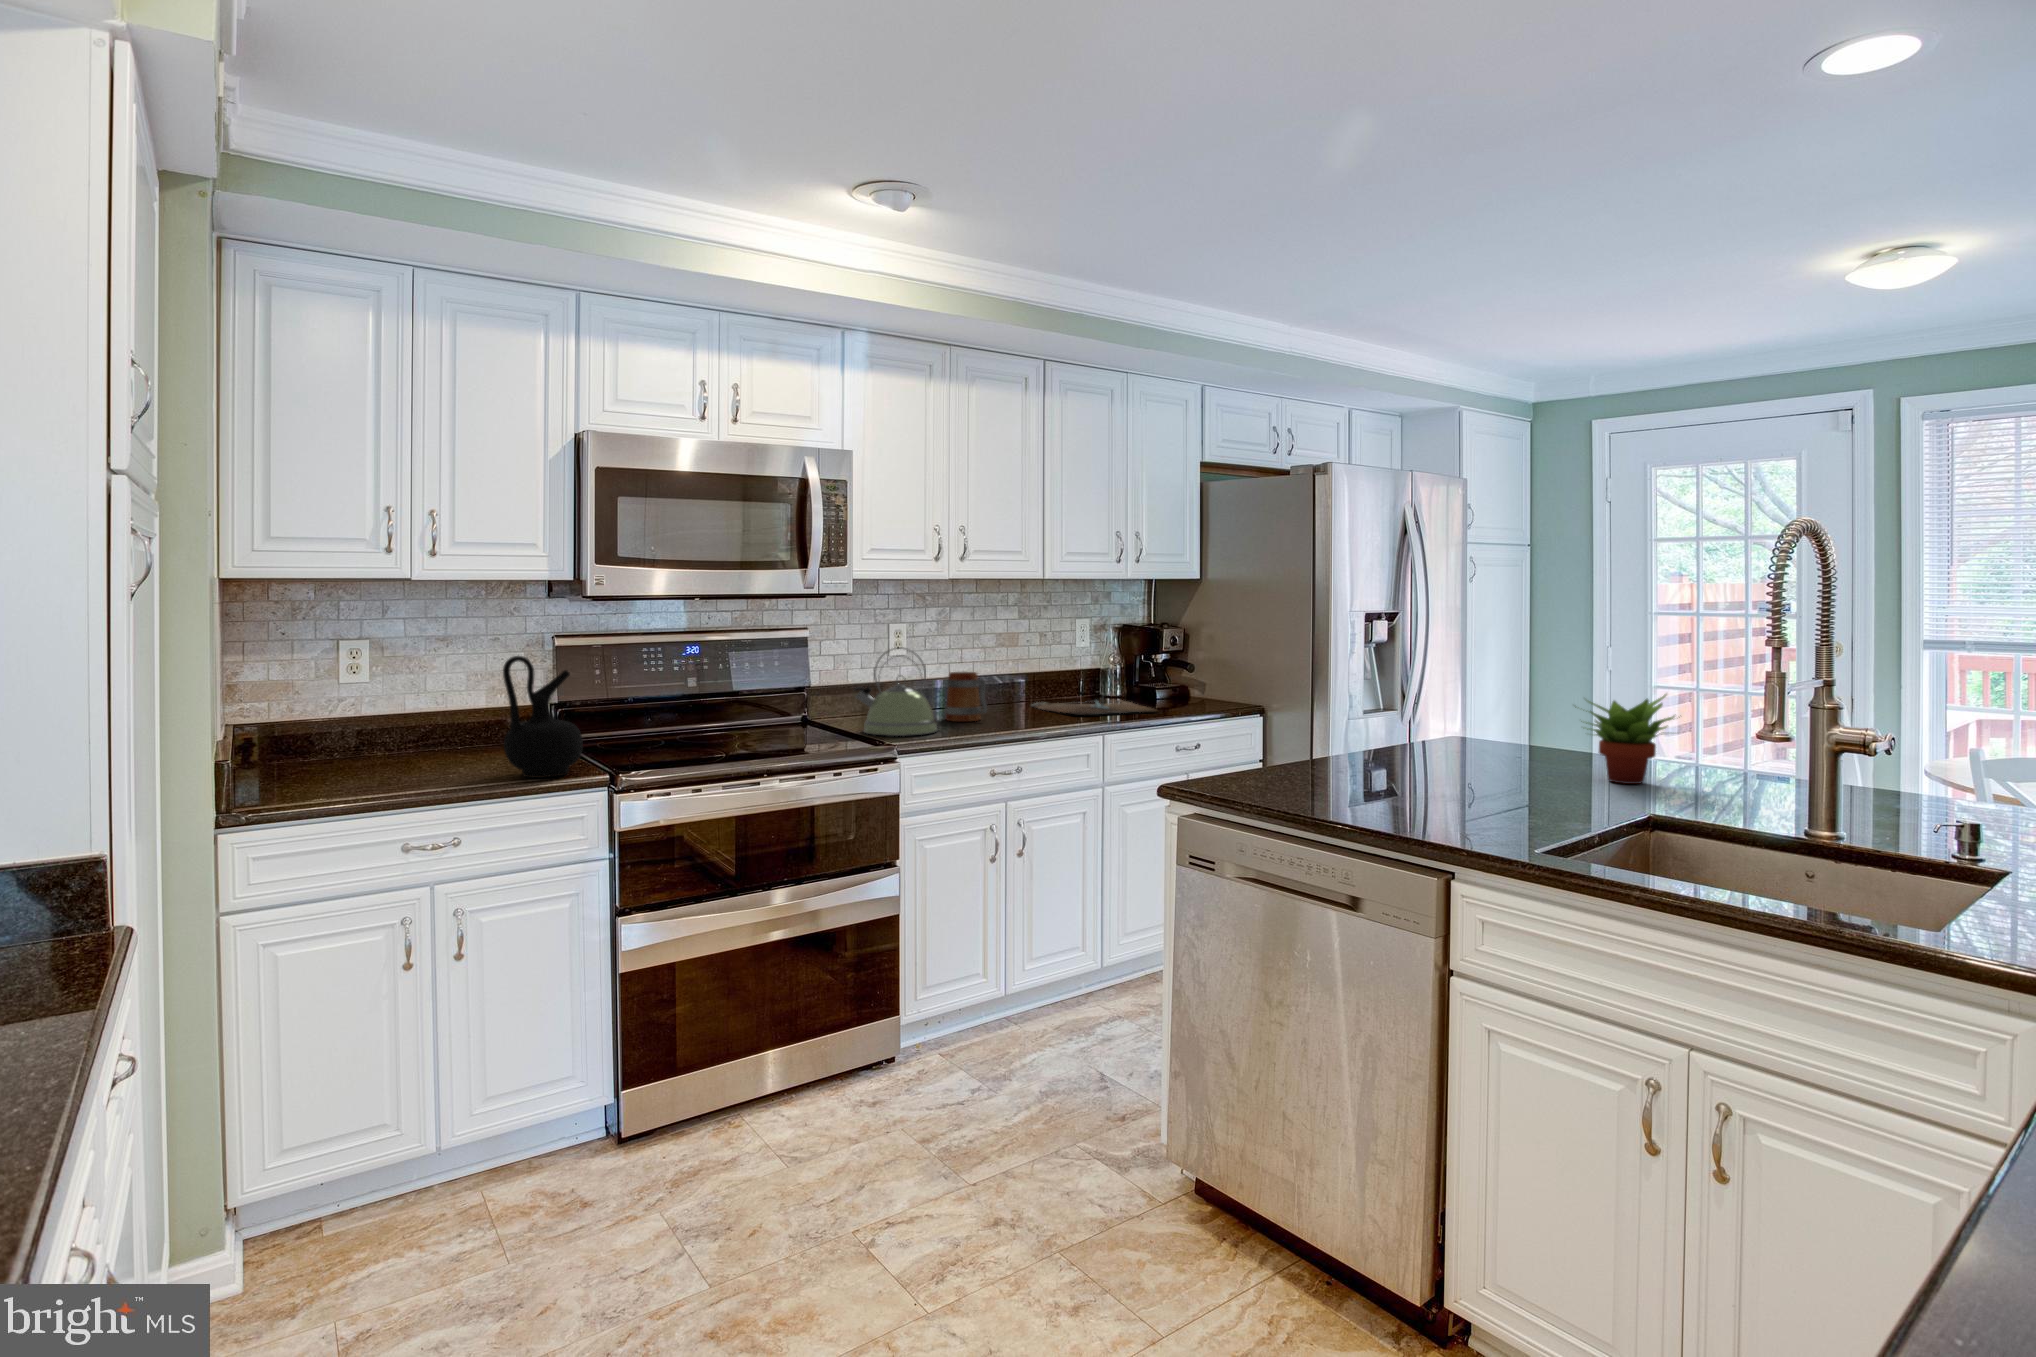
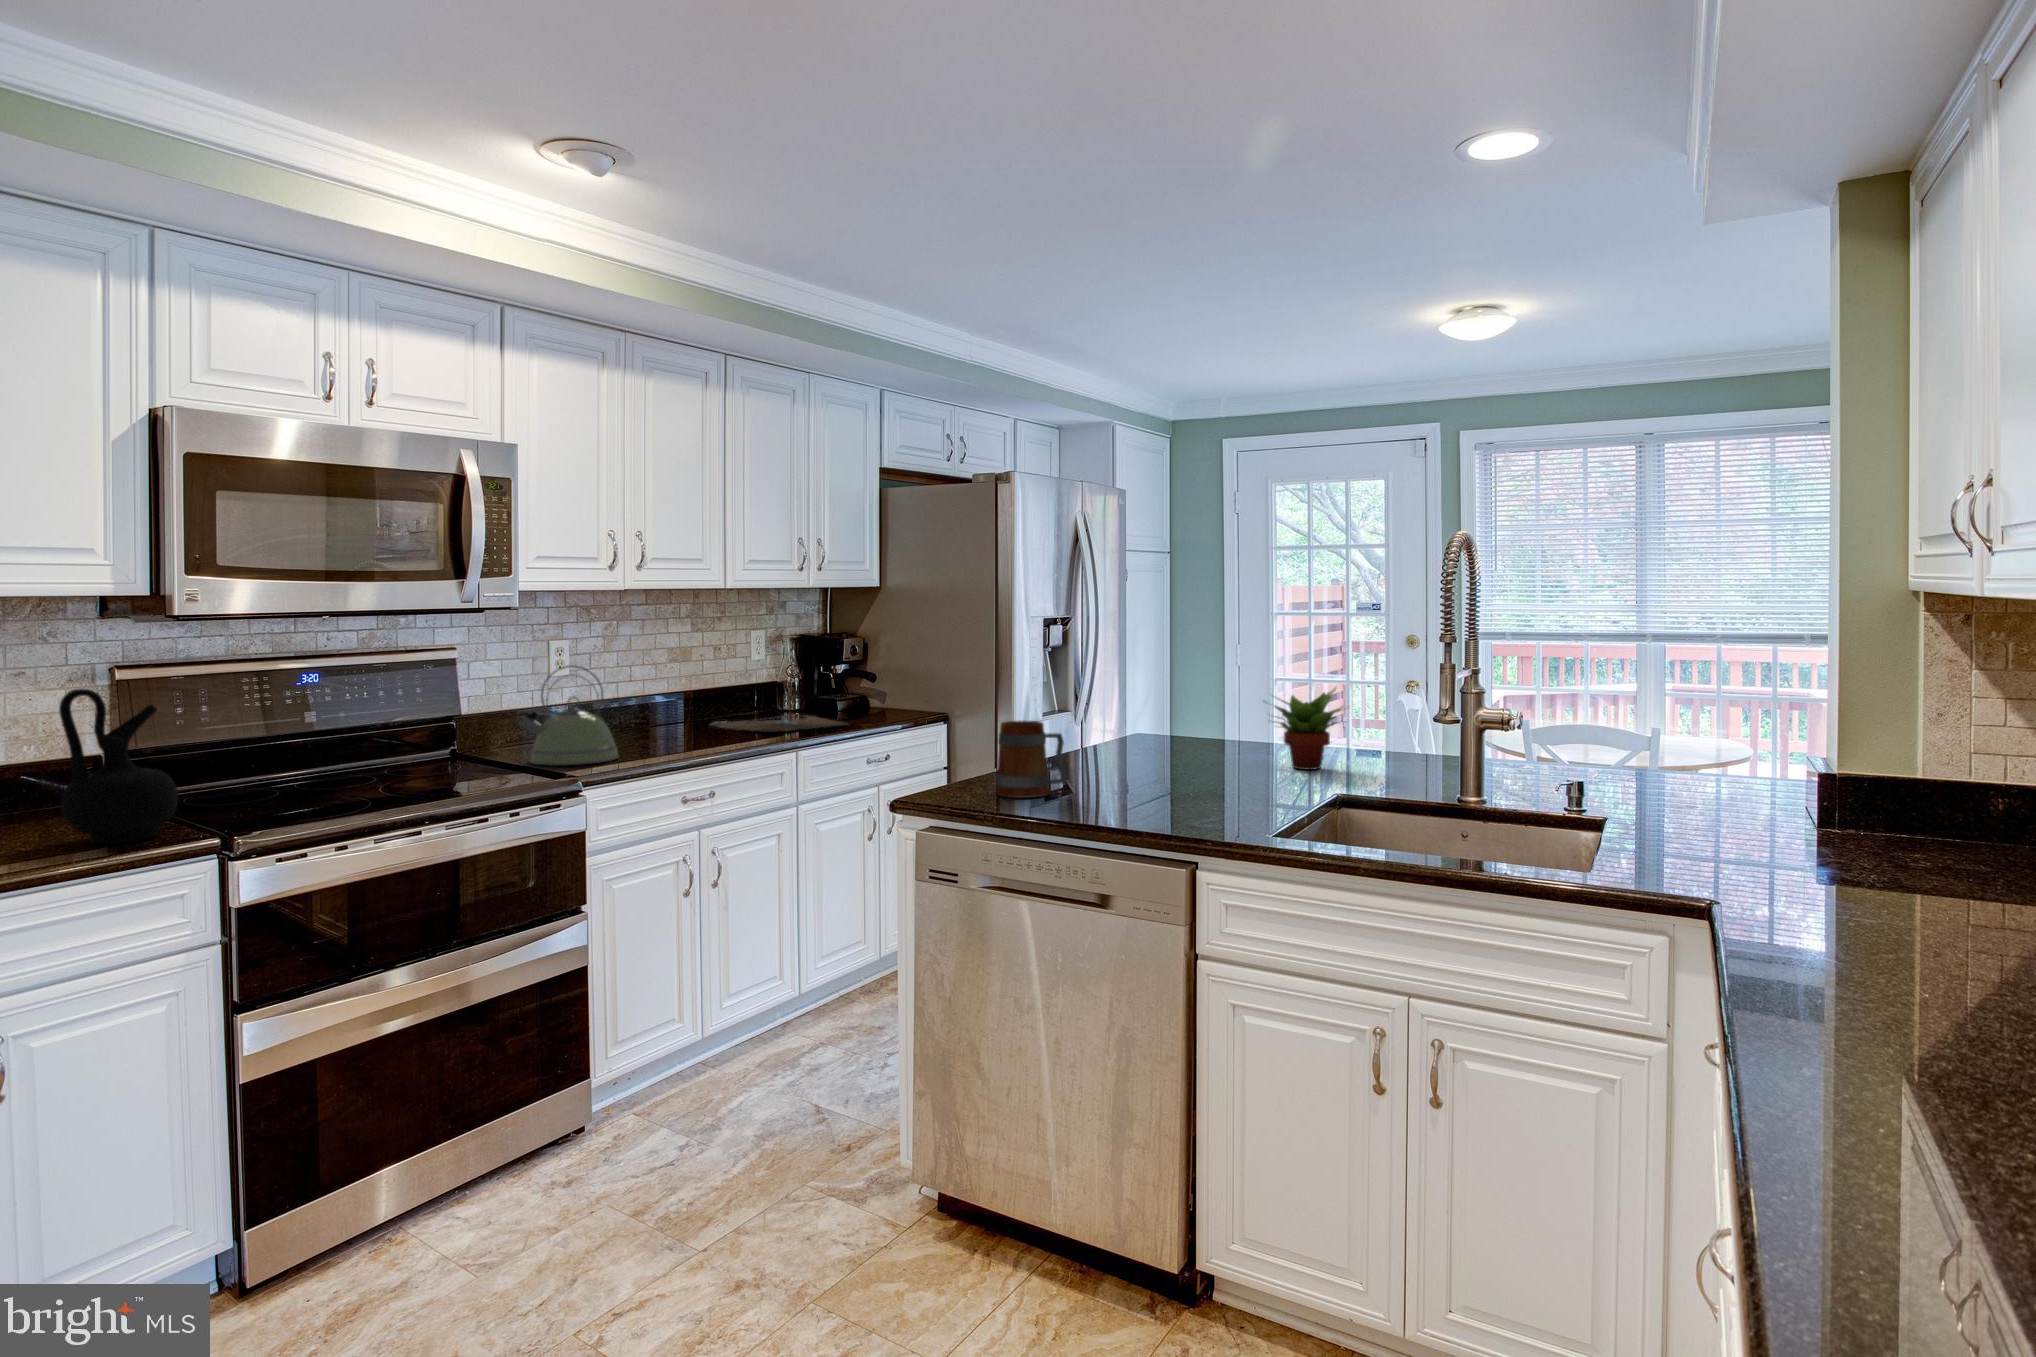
mug: present [945,672,987,722] -> present [996,721,1067,798]

